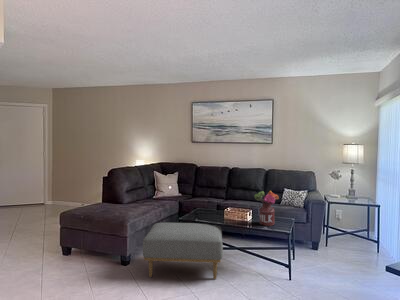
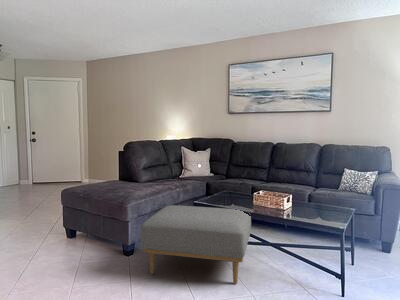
flower arrangement: present [254,191,279,226] -> none [295,167,332,215]

